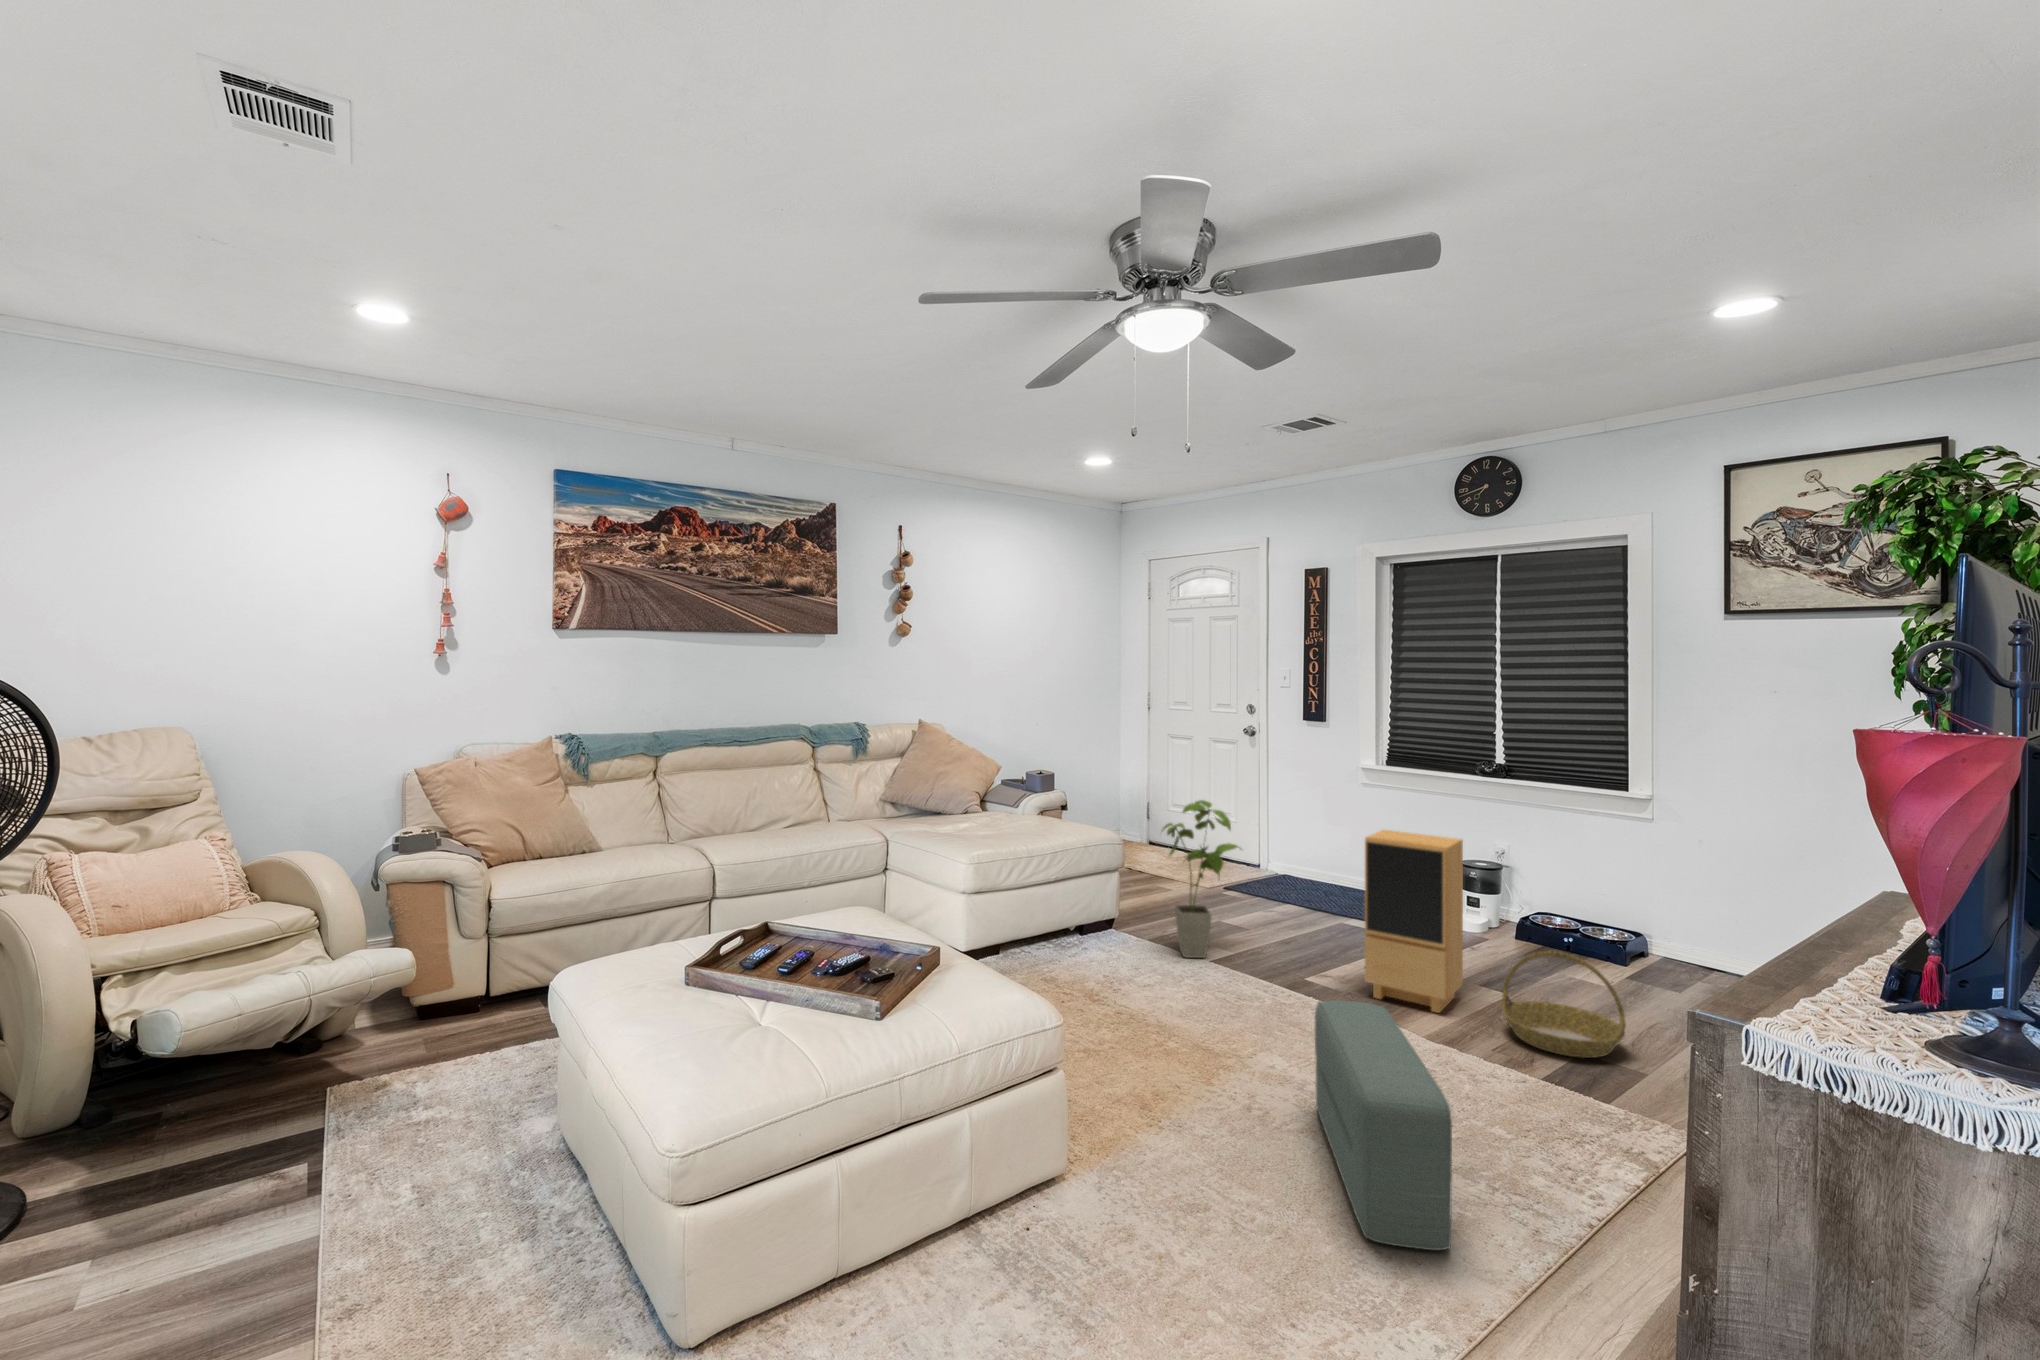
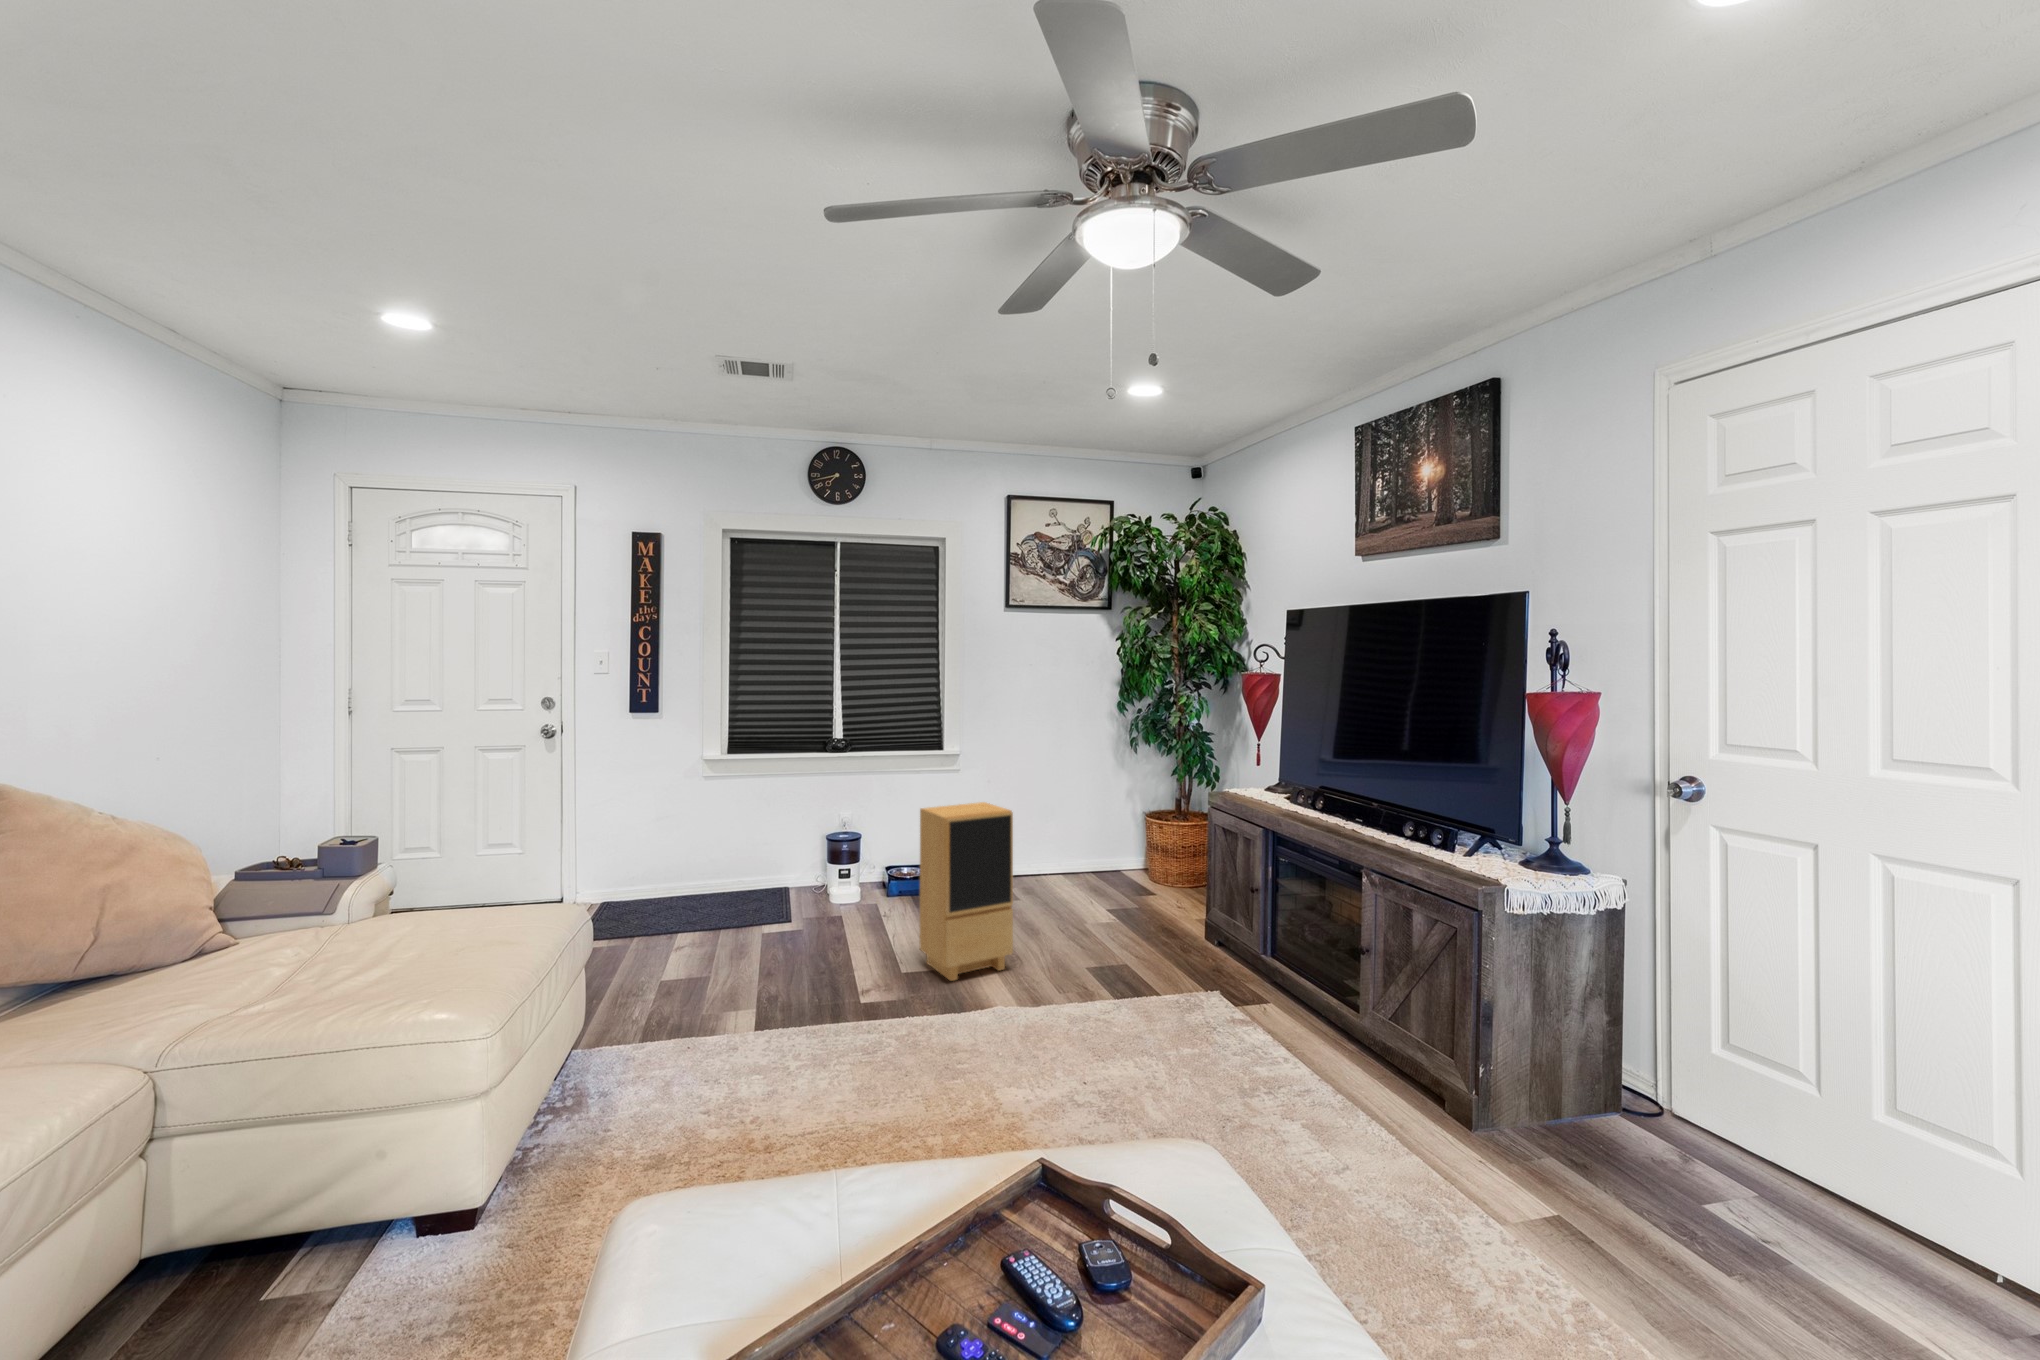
house plant: present [1161,800,1238,958] -> none [701,816,815,1034]
basket: present [1501,951,1626,1058] -> none [1041,877,1127,962]
pouf: present [1315,1000,1452,1250] -> none [1163,960,1427,1159]

